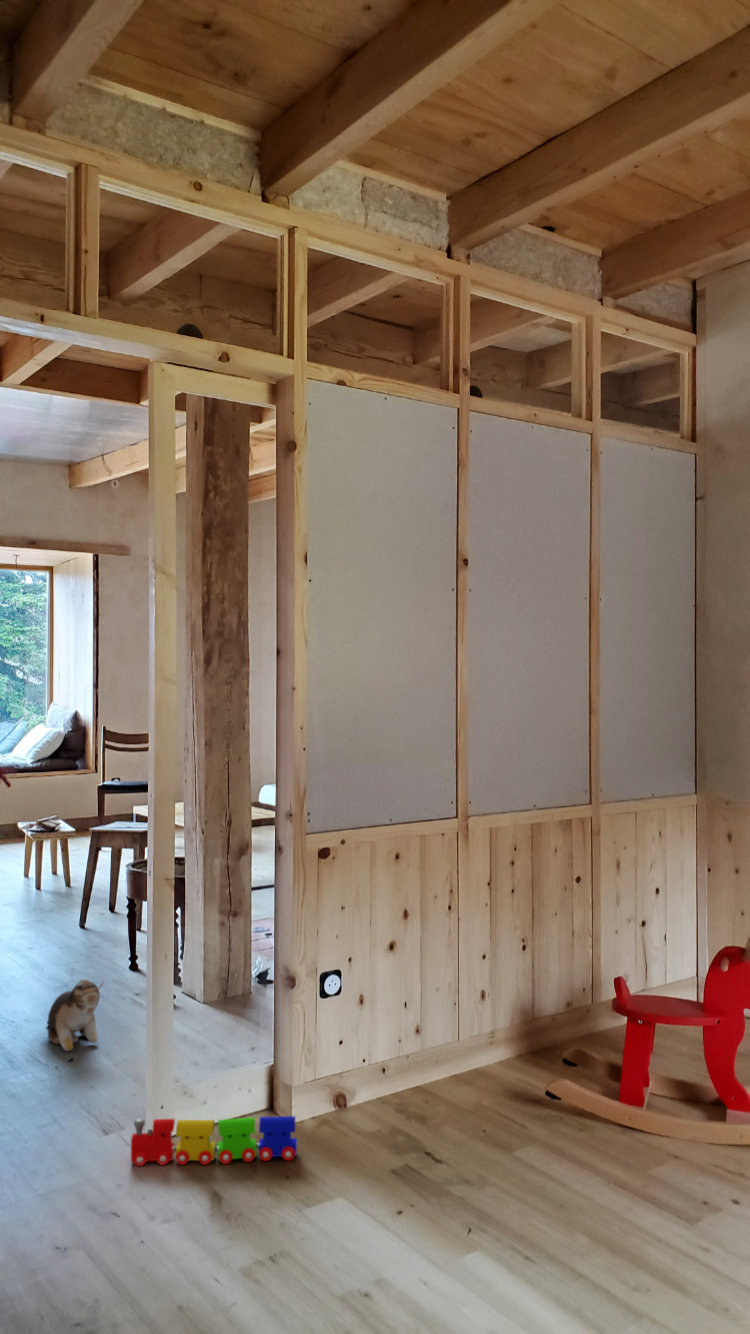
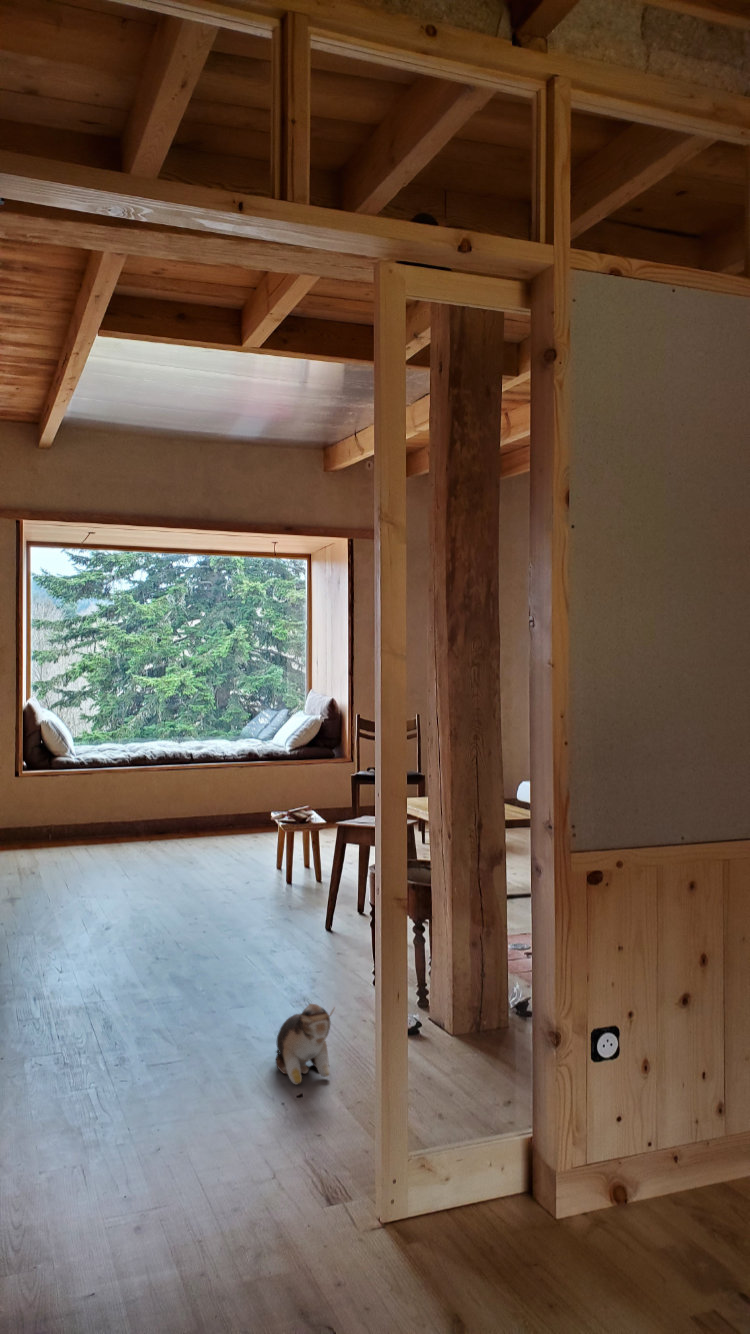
toy train: present [131,1116,298,1166] -> none [352,1198,563,1277]

